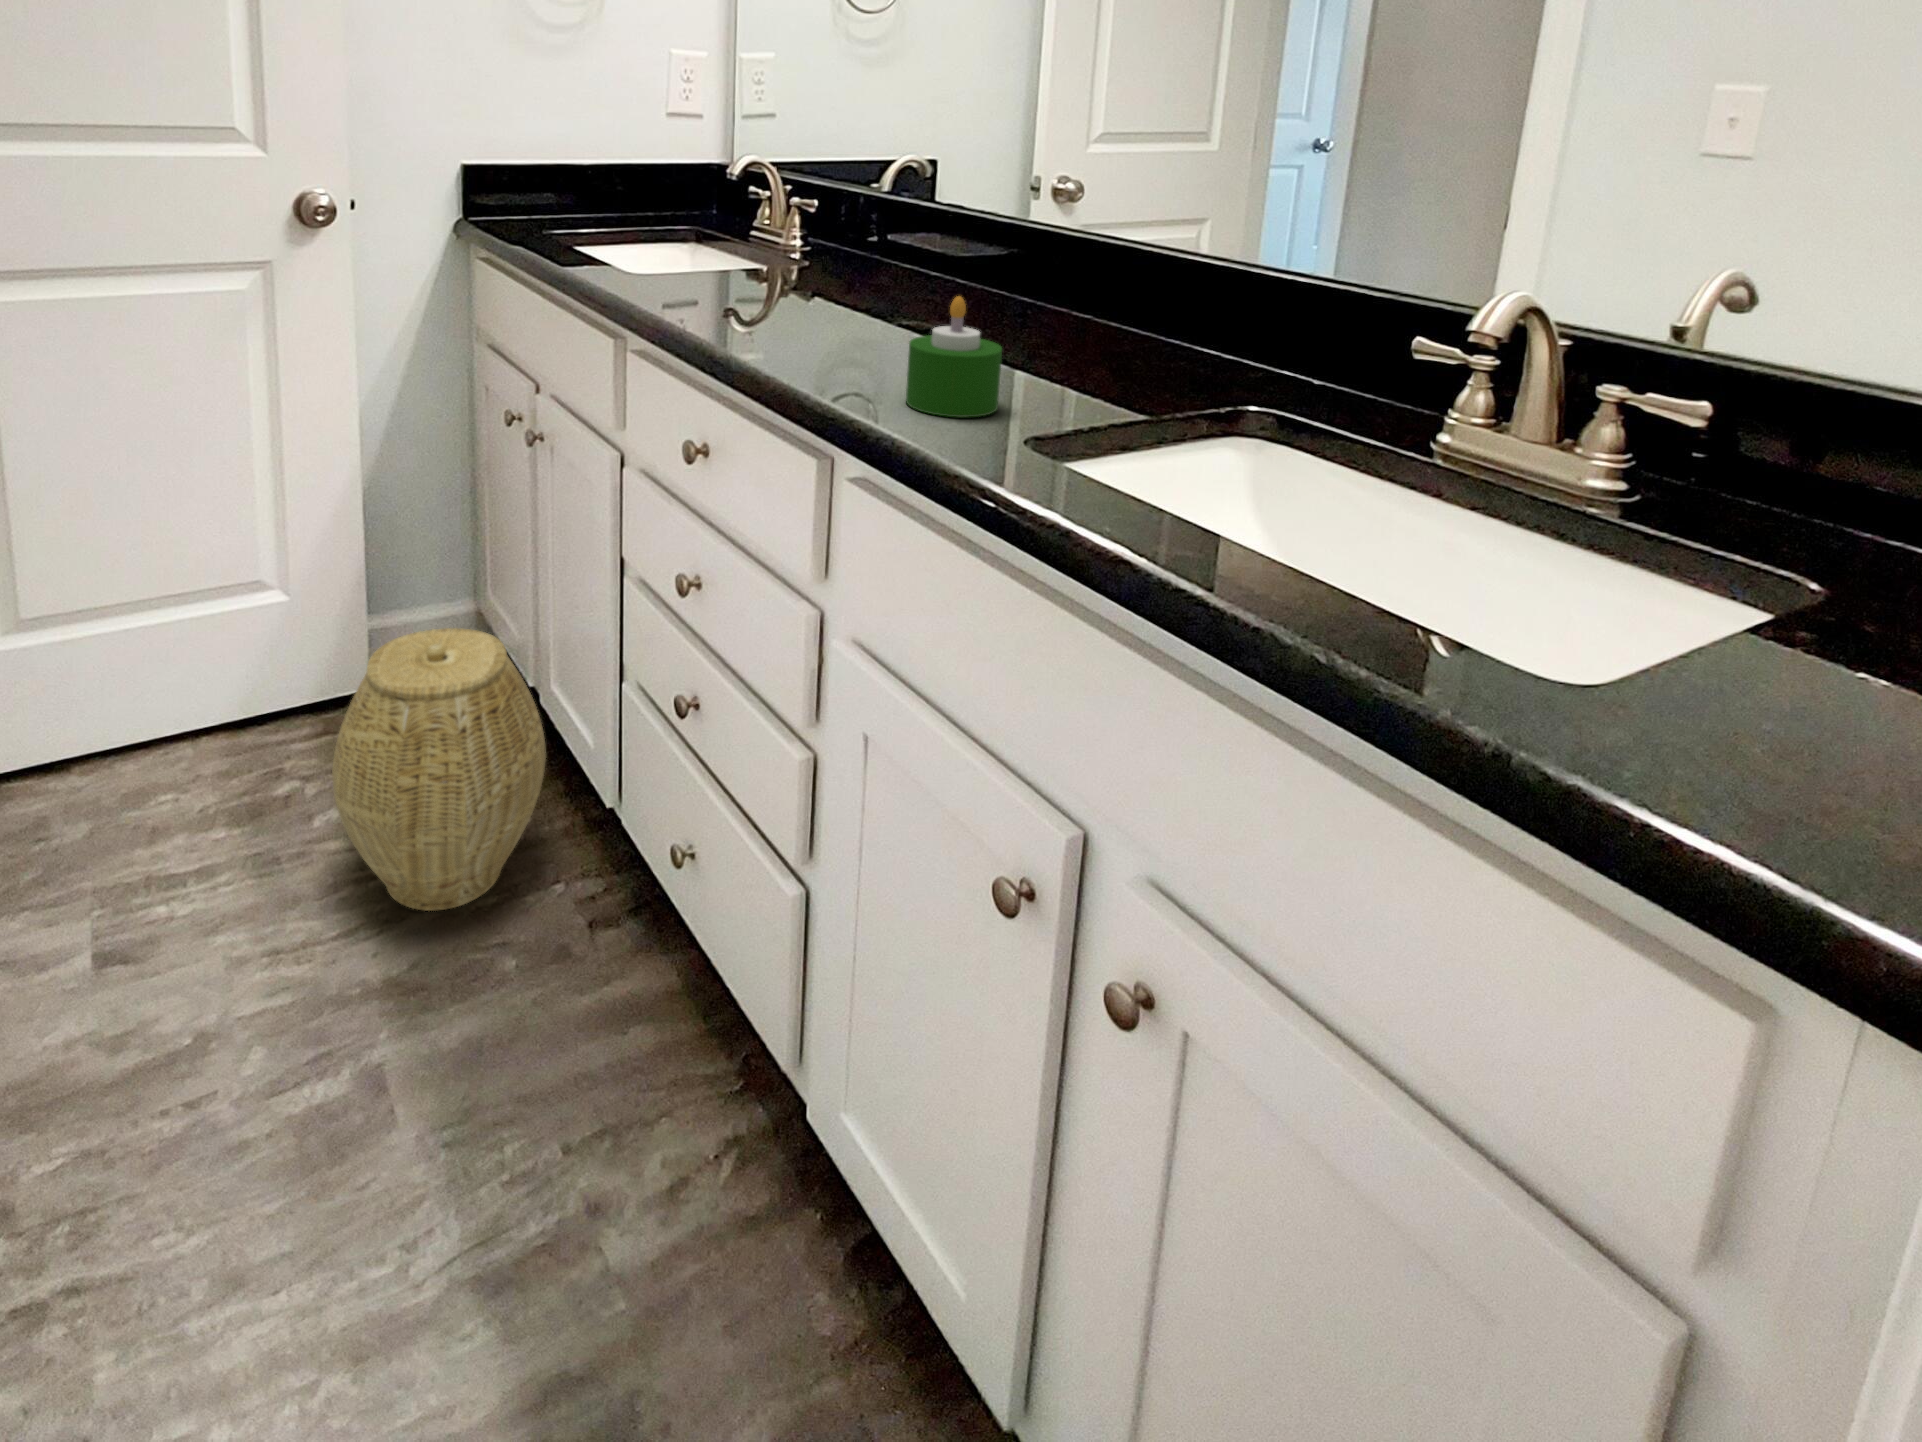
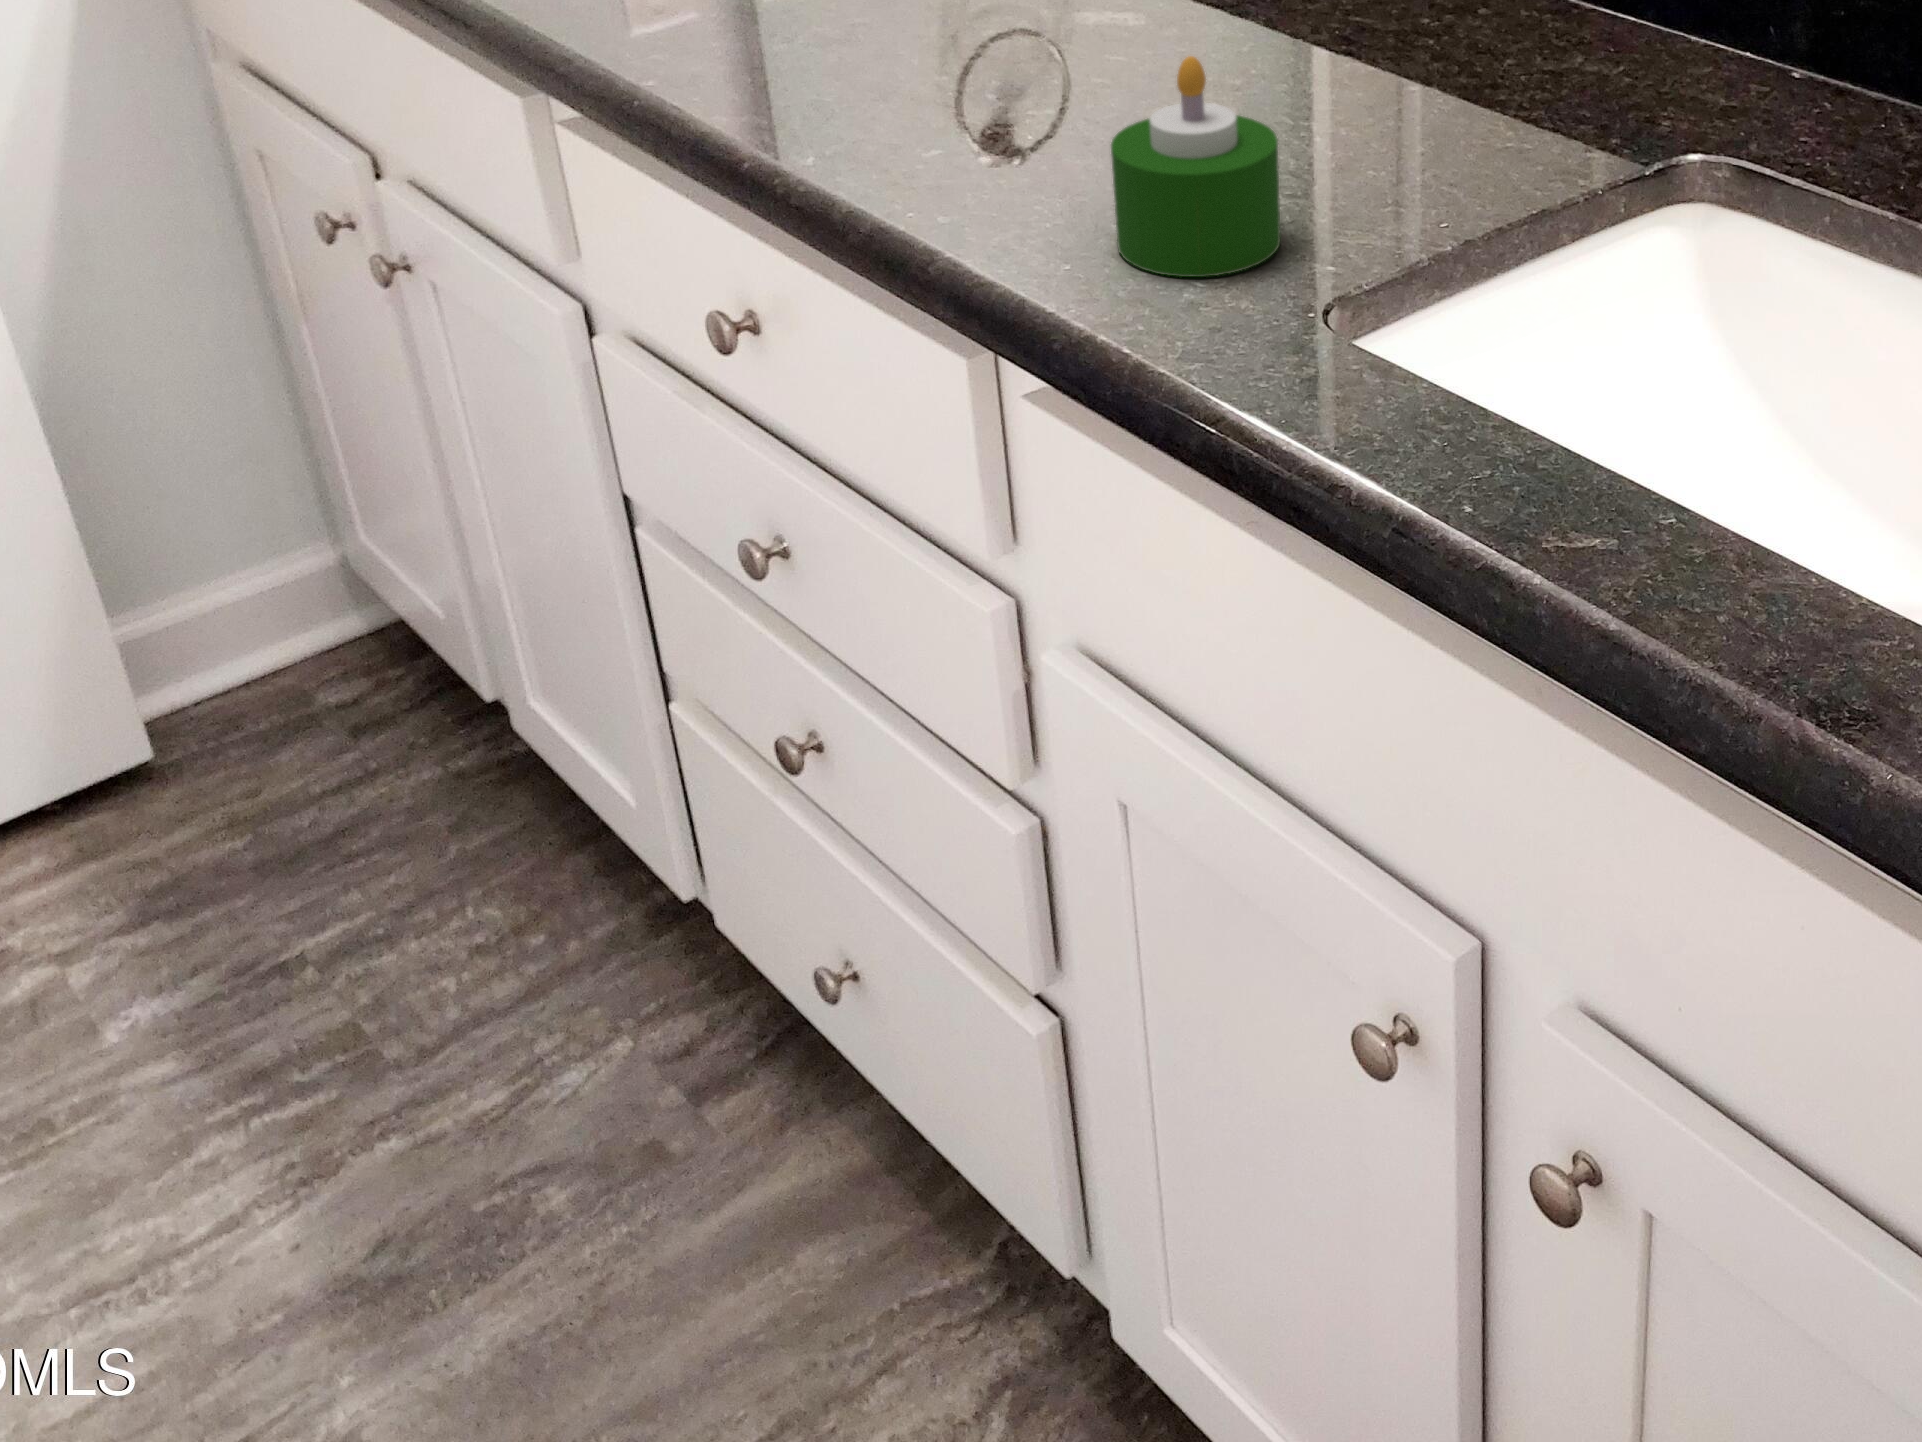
woven basket: present [332,628,546,911] -> none [121,659,546,1146]

